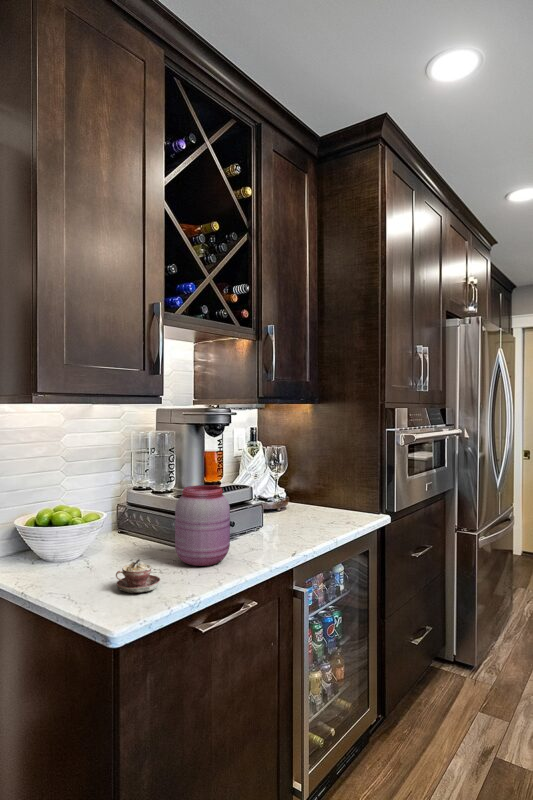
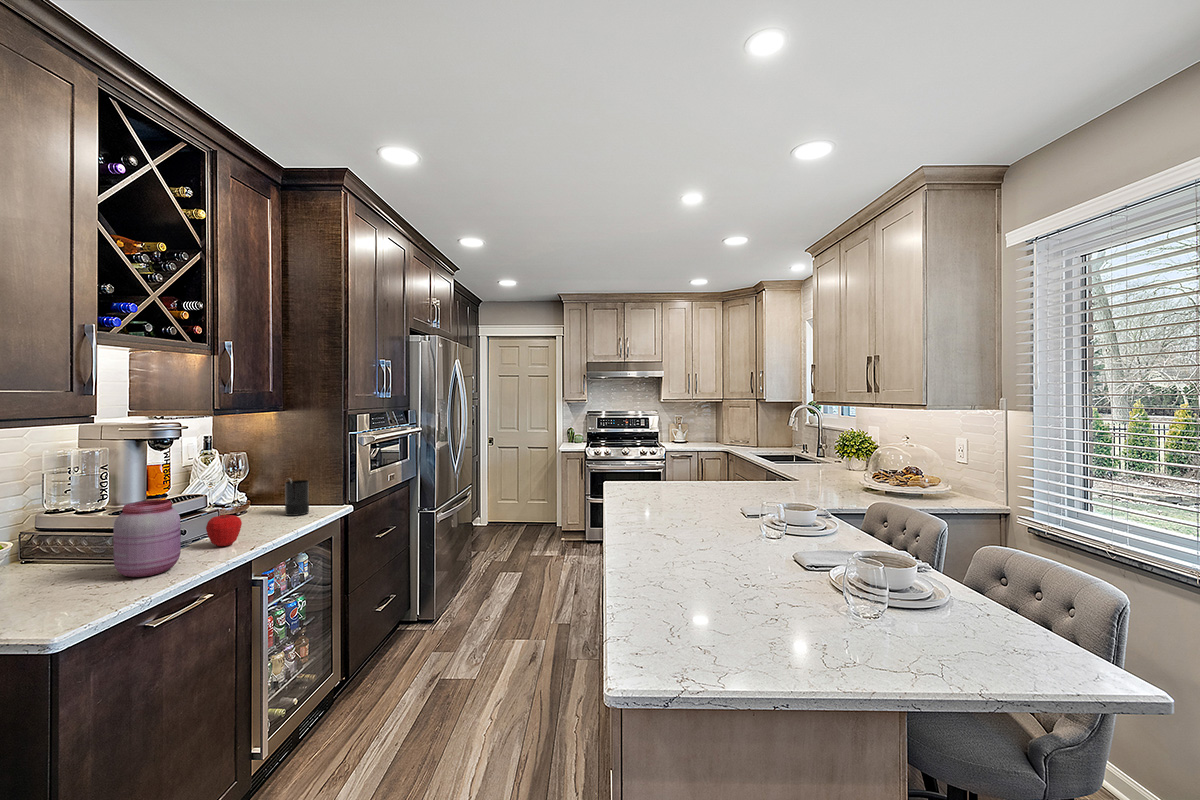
candle: none [320,476,345,518] -> present [285,480,309,516]
apple: none [252,507,284,543] -> present [206,514,242,546]
teacup: present [116,559,160,593] -> none [41,579,99,612]

